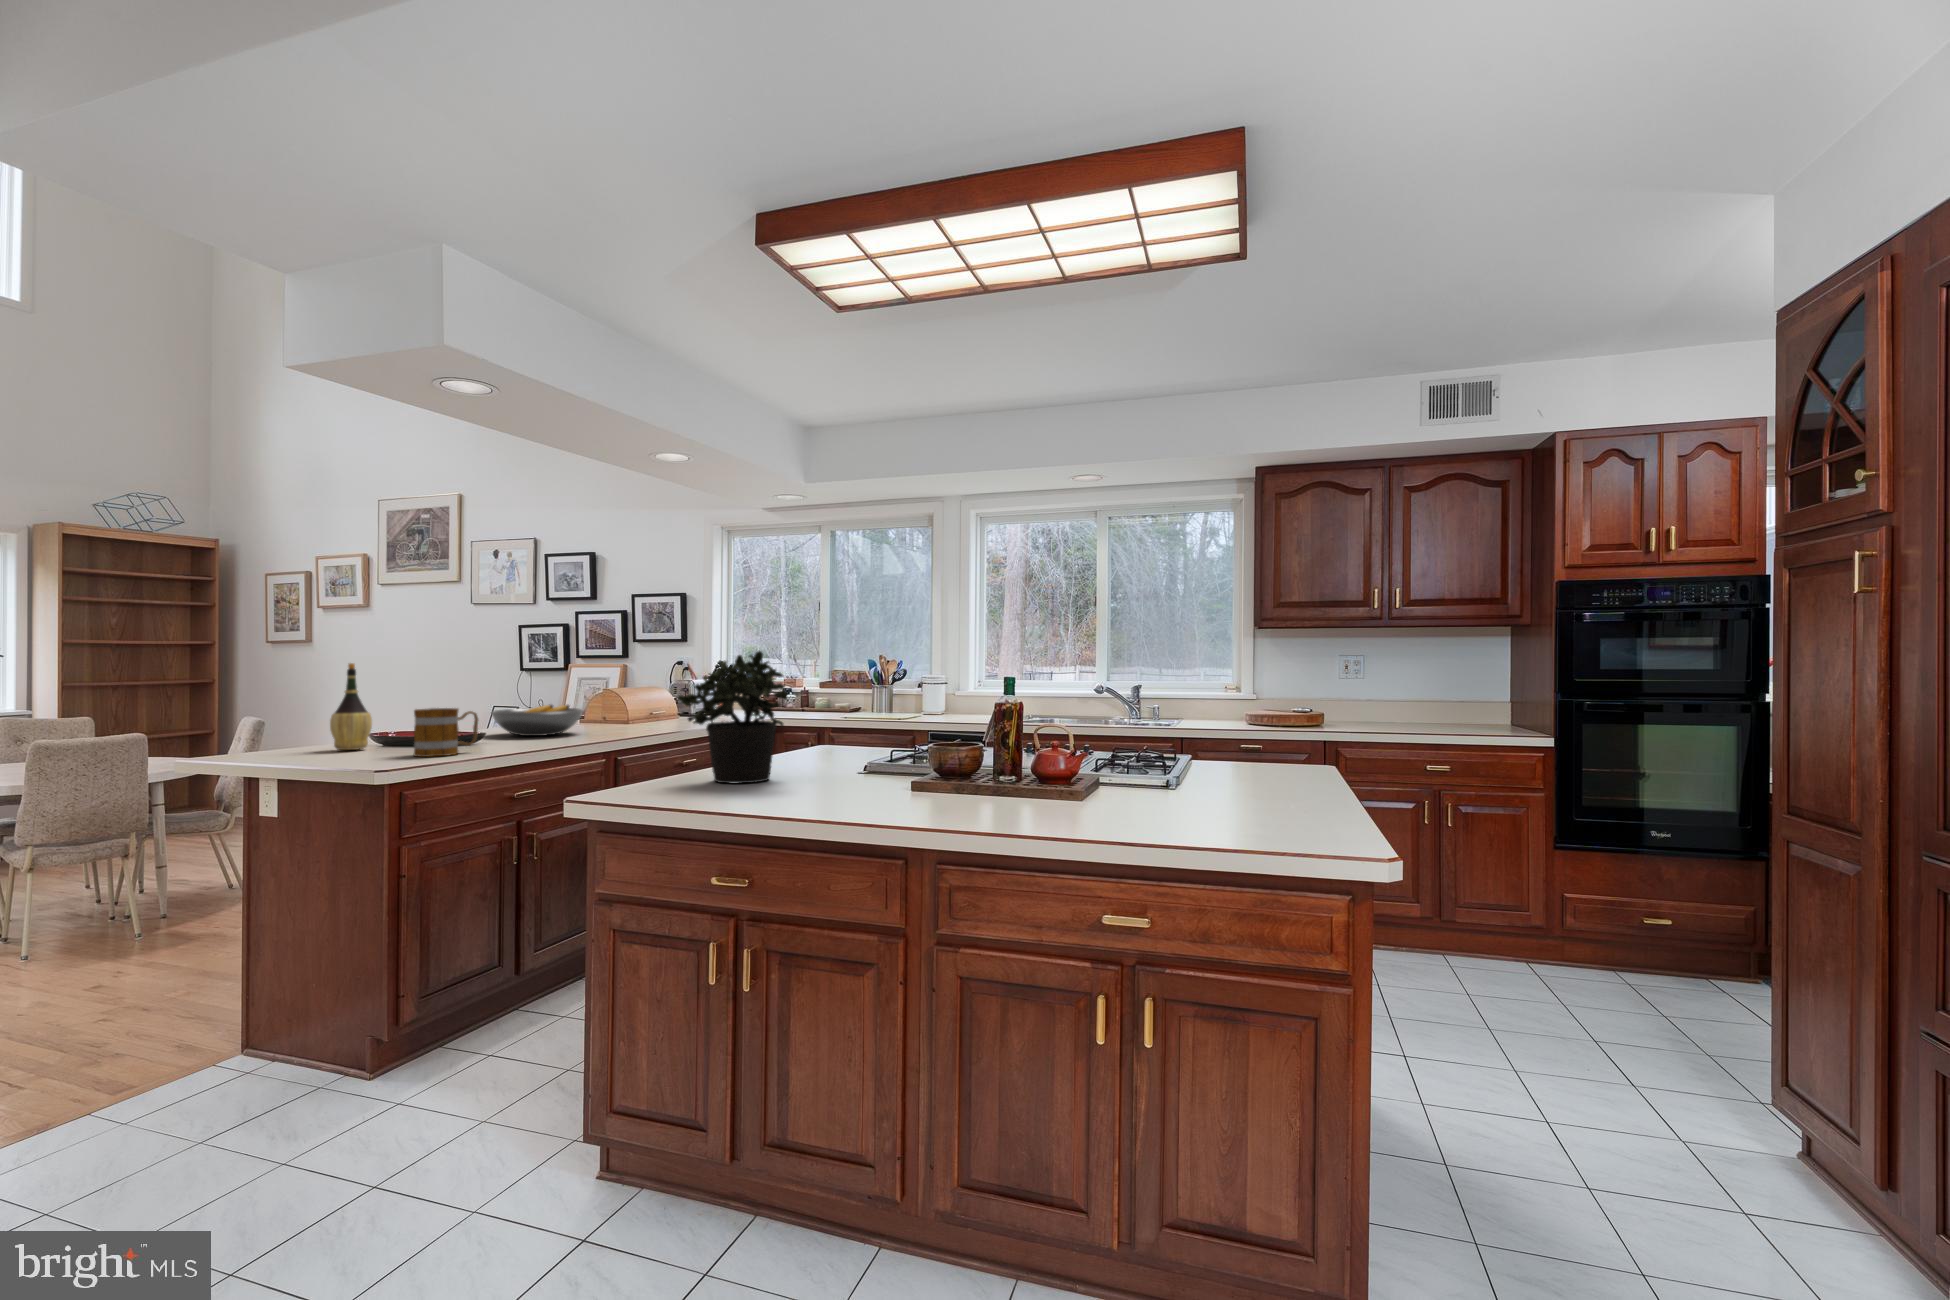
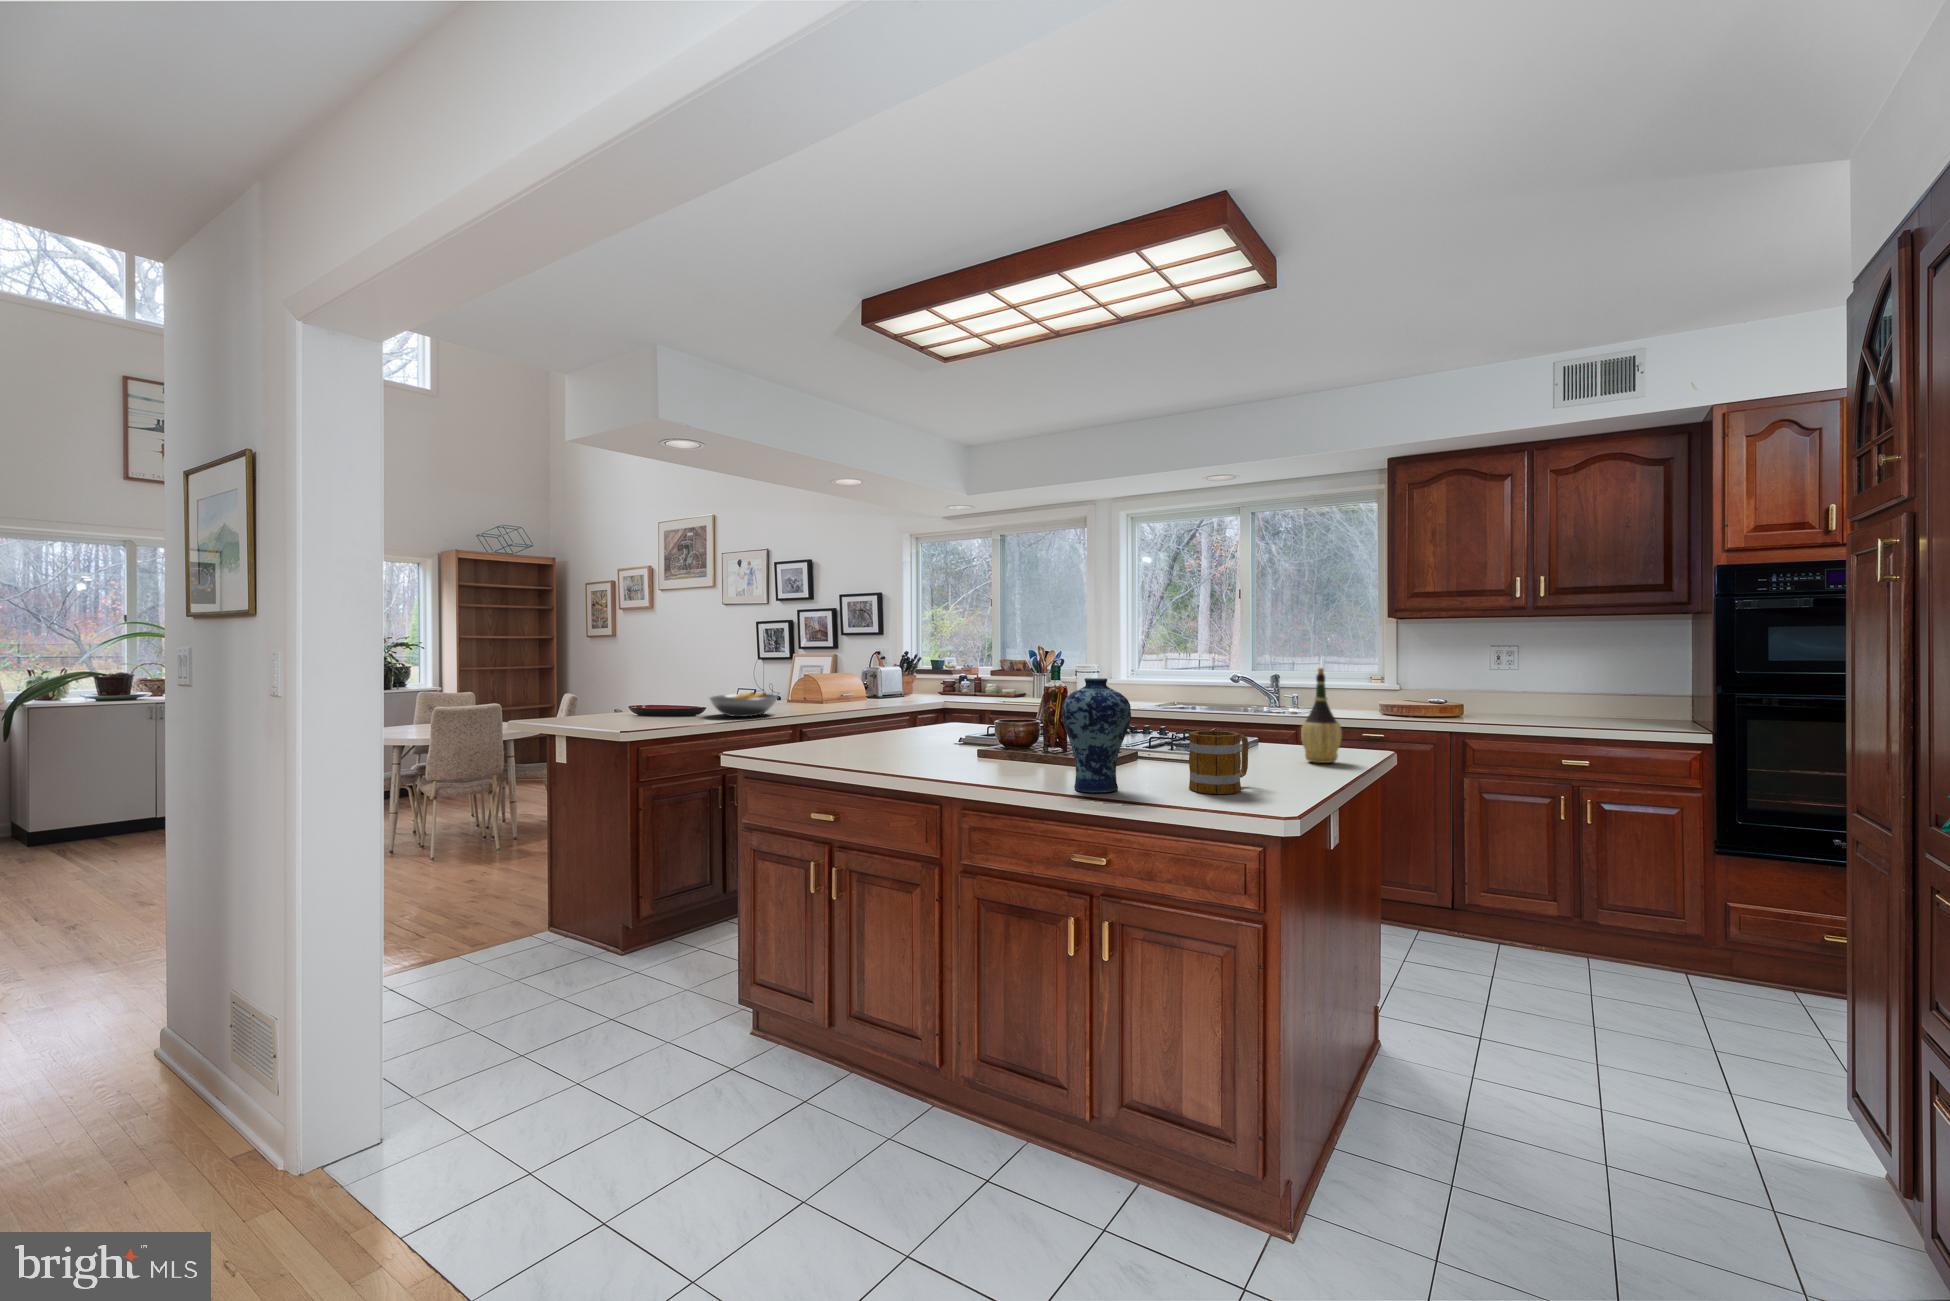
potted plant: present [677,651,787,783] -> none [802,656,886,763]
wine bottle: present [330,663,372,750] -> present [1301,668,1342,763]
vase: none [1038,673,1120,806] -> present [1062,678,1131,792]
mug: present [414,708,478,757] -> present [1189,731,1249,794]

